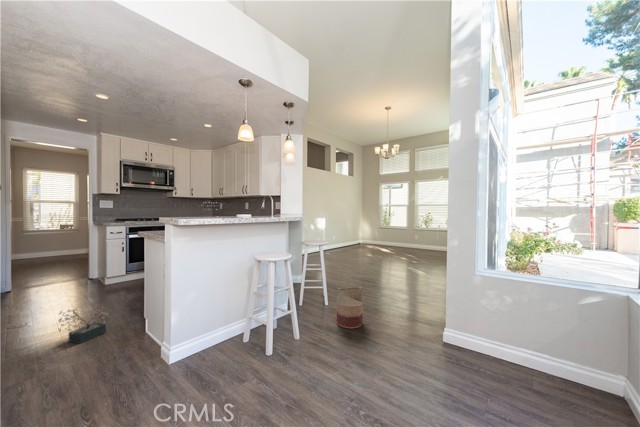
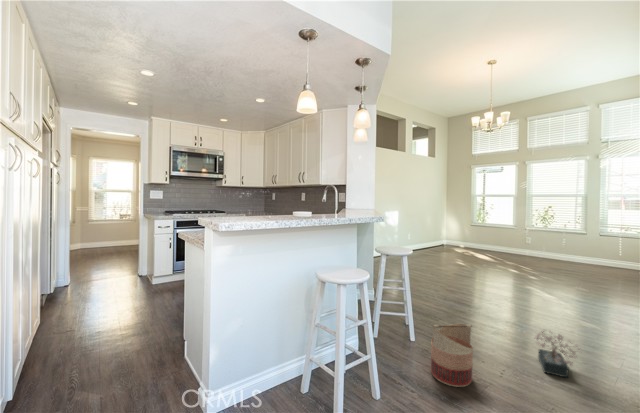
decorative plant: present [59,307,108,344] -> present [535,331,577,378]

